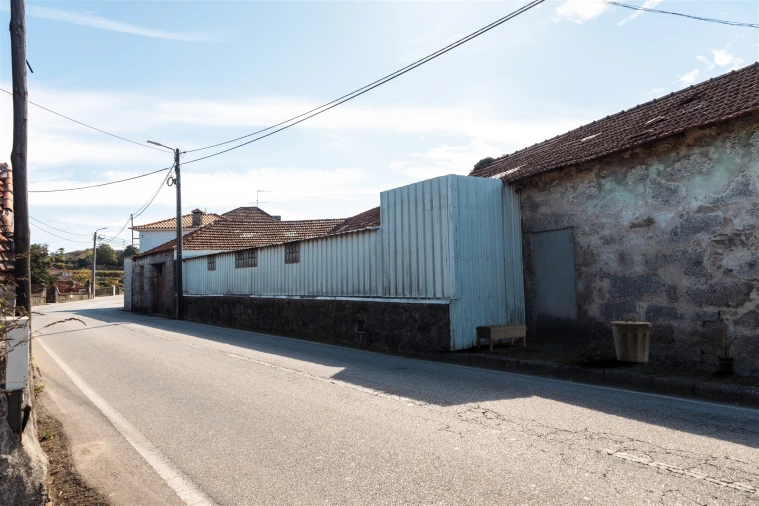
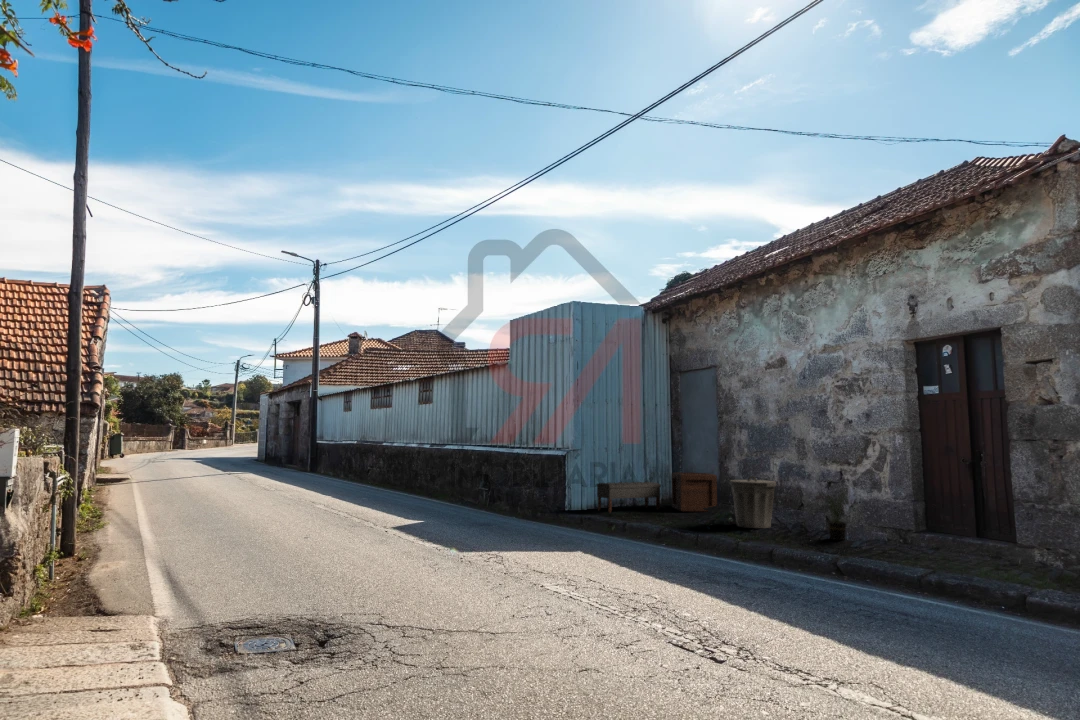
wooden crate: none [533,315,576,348] -> present [672,473,717,512]

